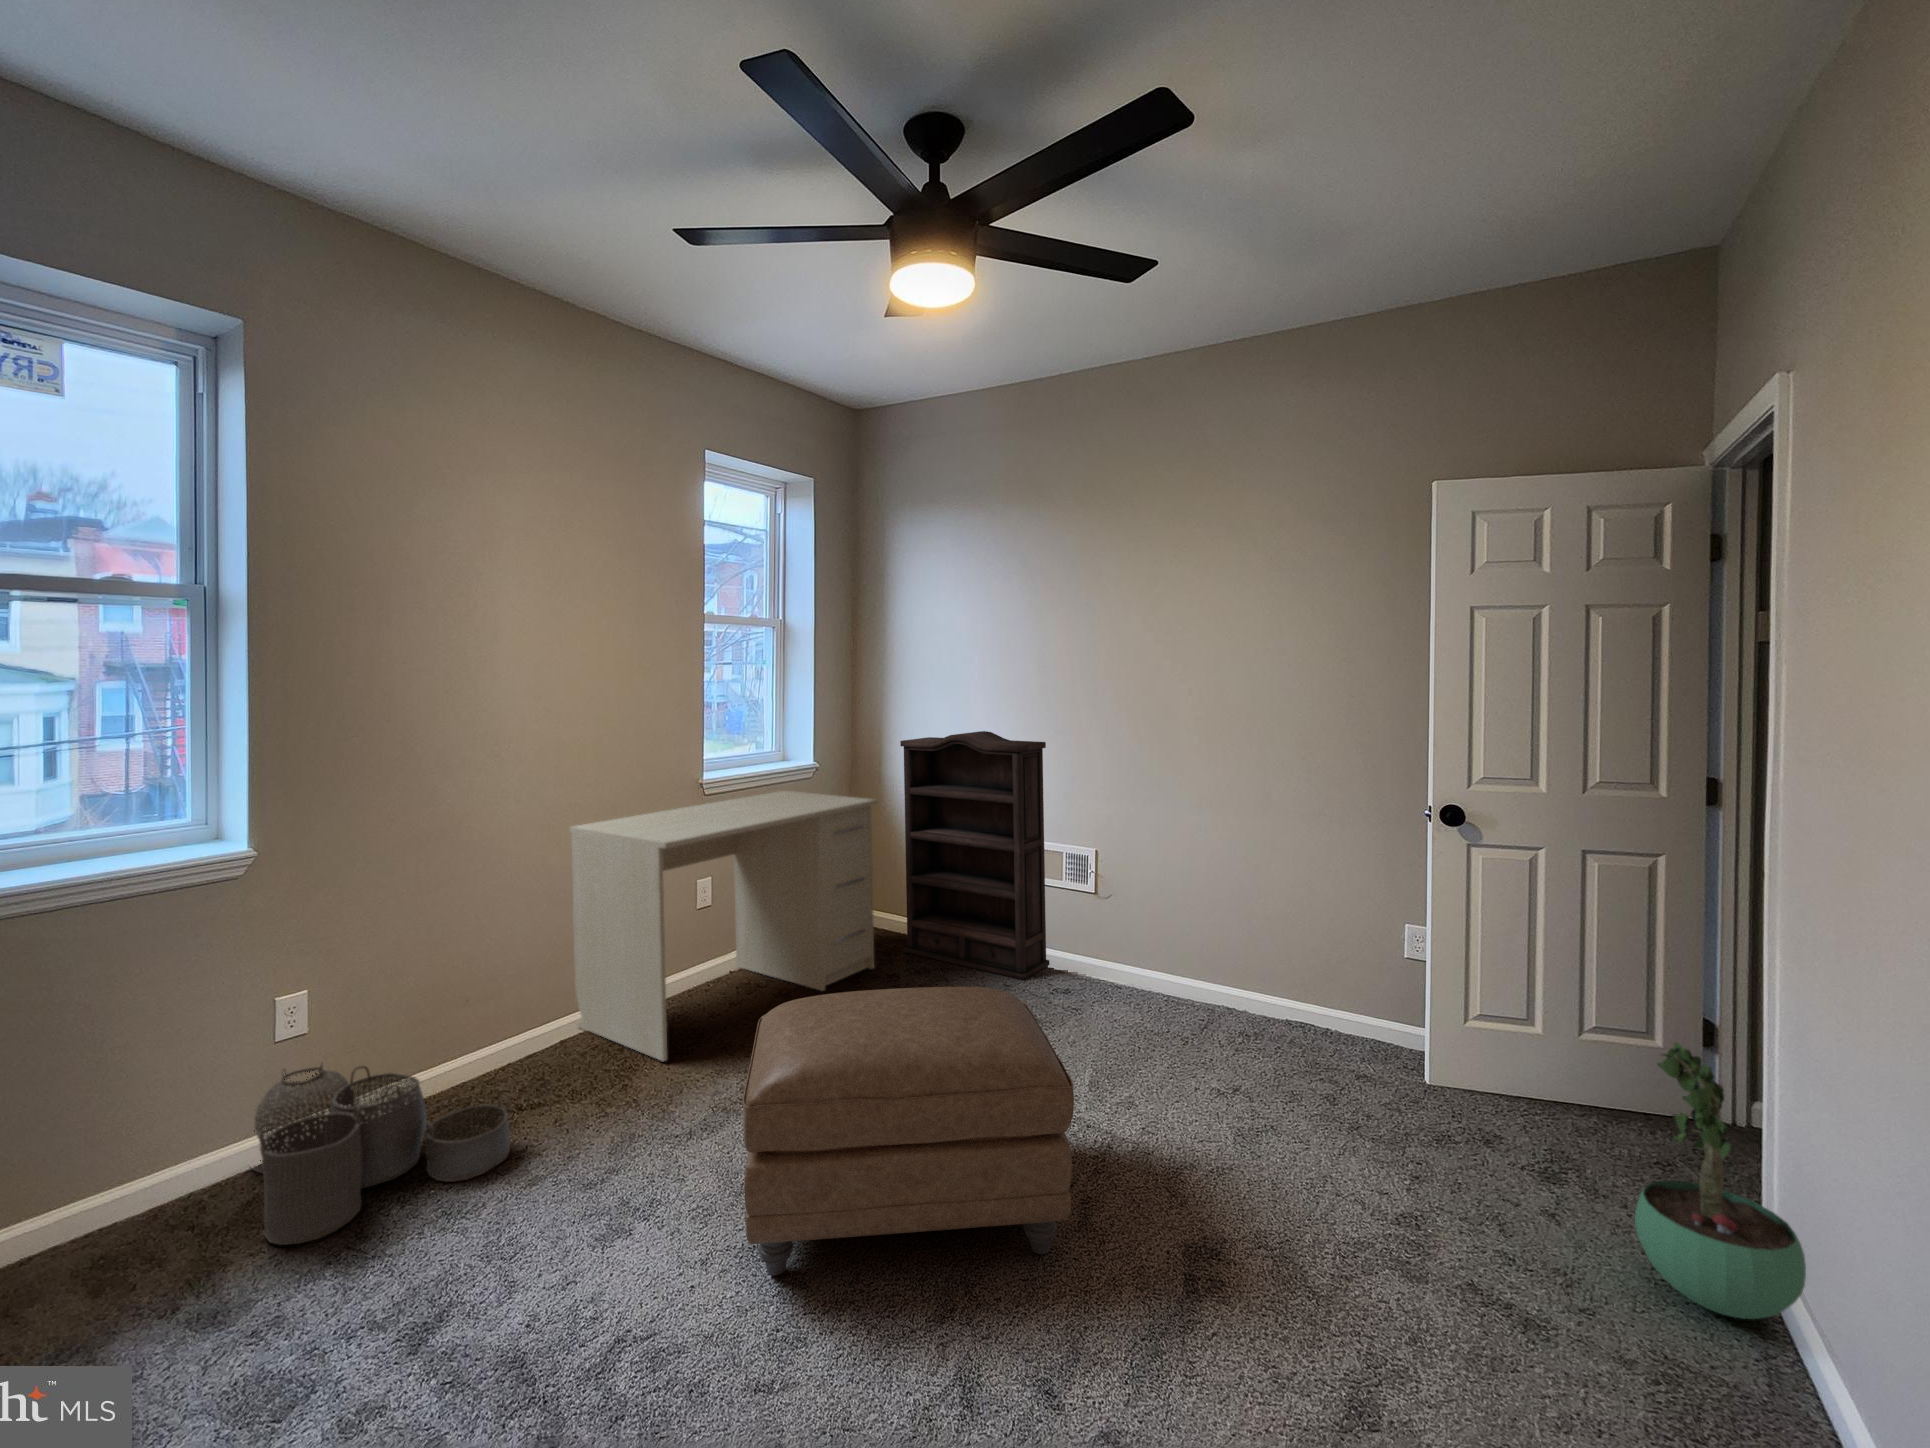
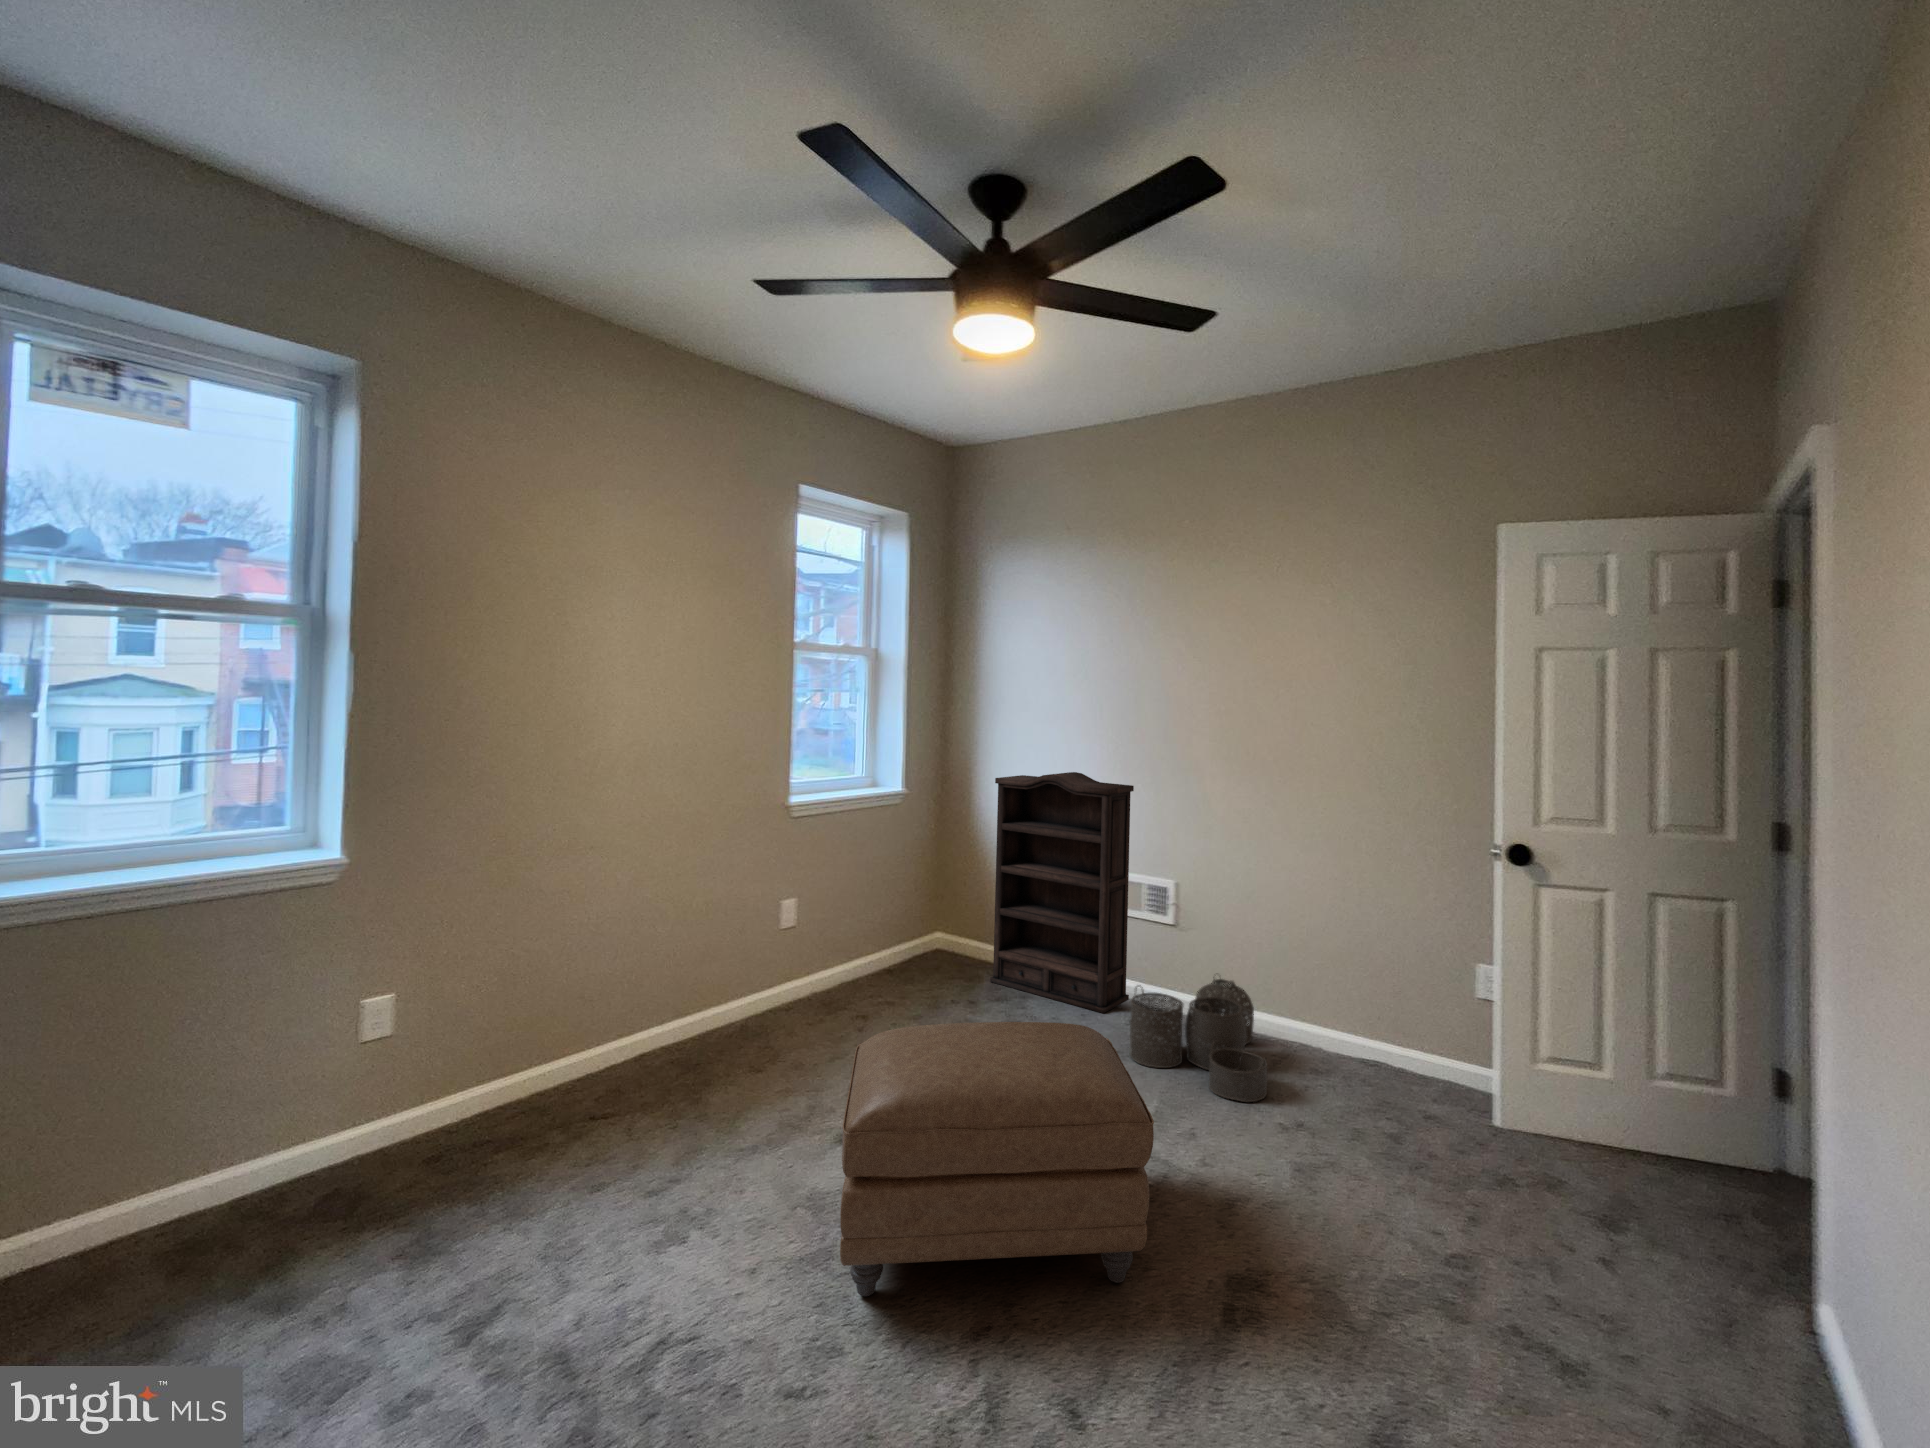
desk: present [569,791,878,1062] -> none [672,821,972,1083]
potted plant: present [1635,1042,1806,1319] -> none [1665,1099,1816,1361]
woven basket: present [252,1063,511,1245] -> present [1130,979,1267,1102]

